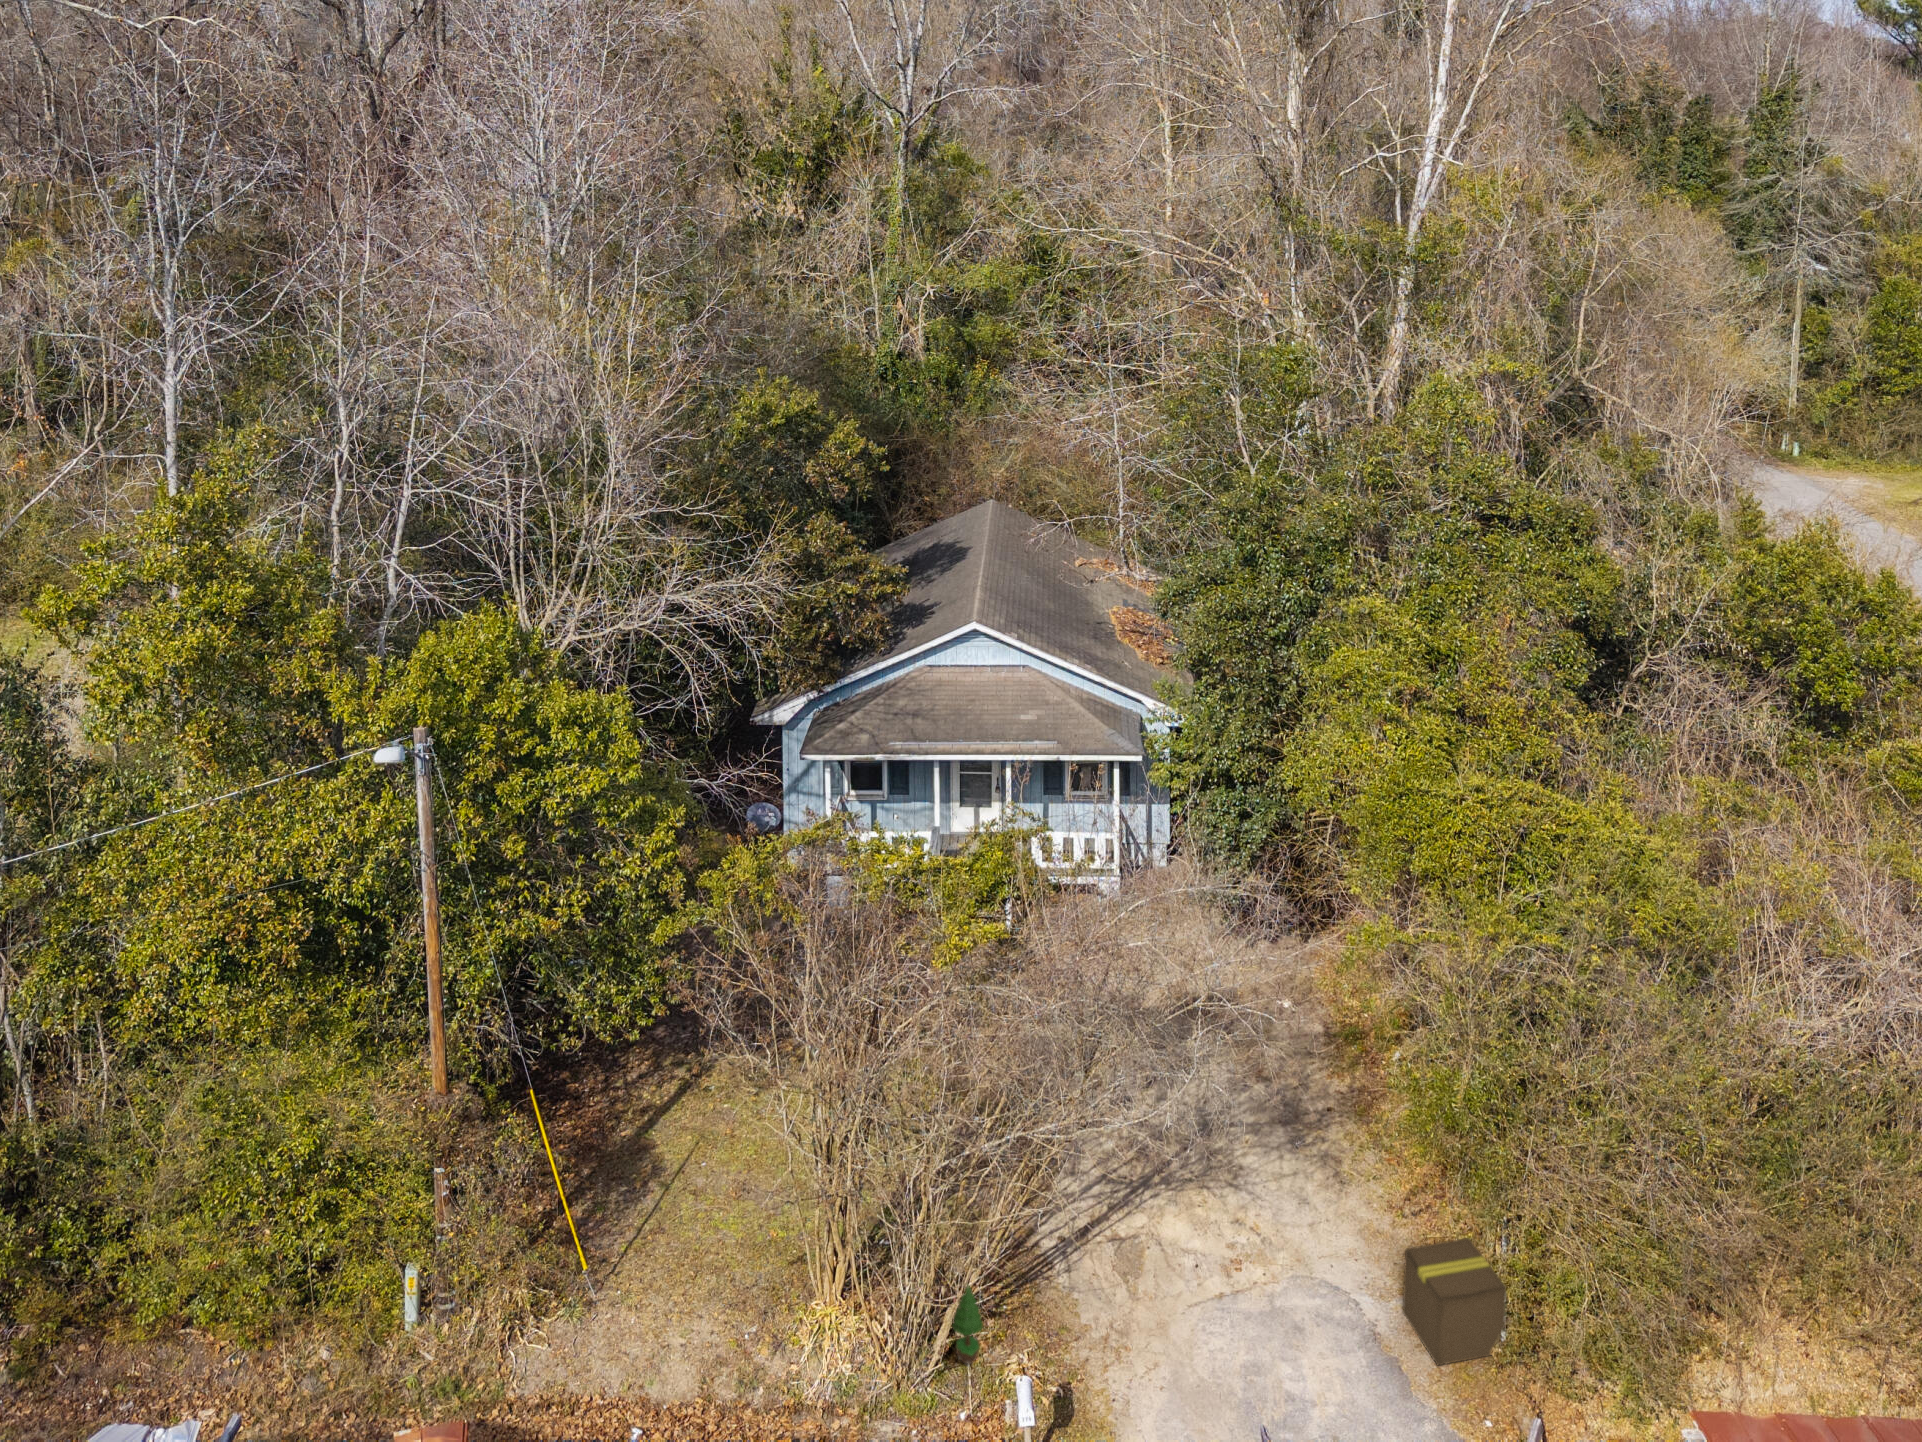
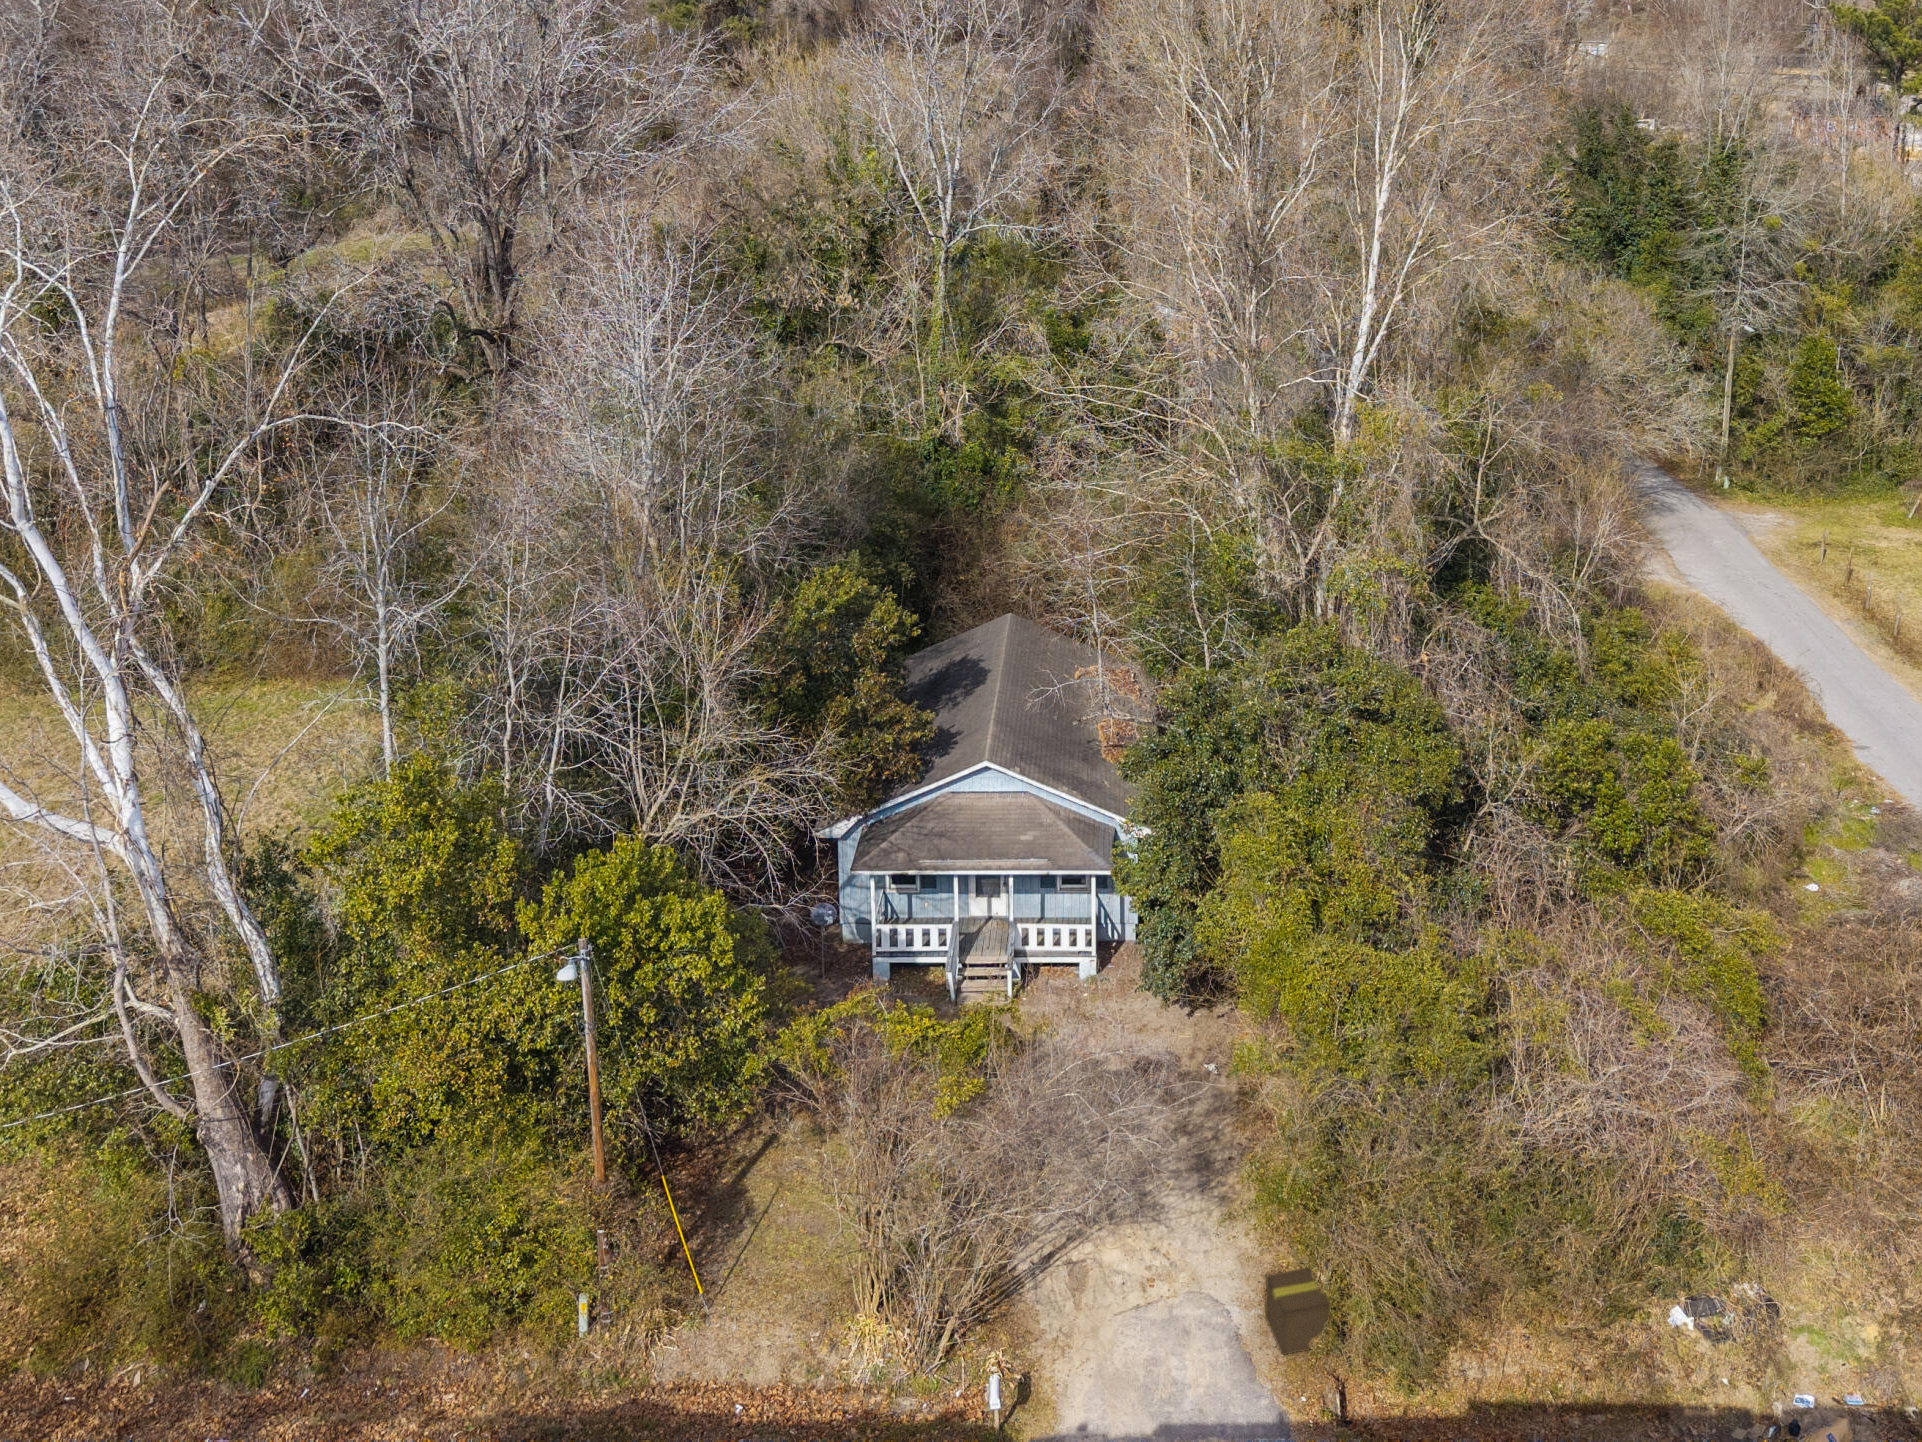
potted tree: present [953,1285,983,1364] -> none [954,1305,975,1358]

